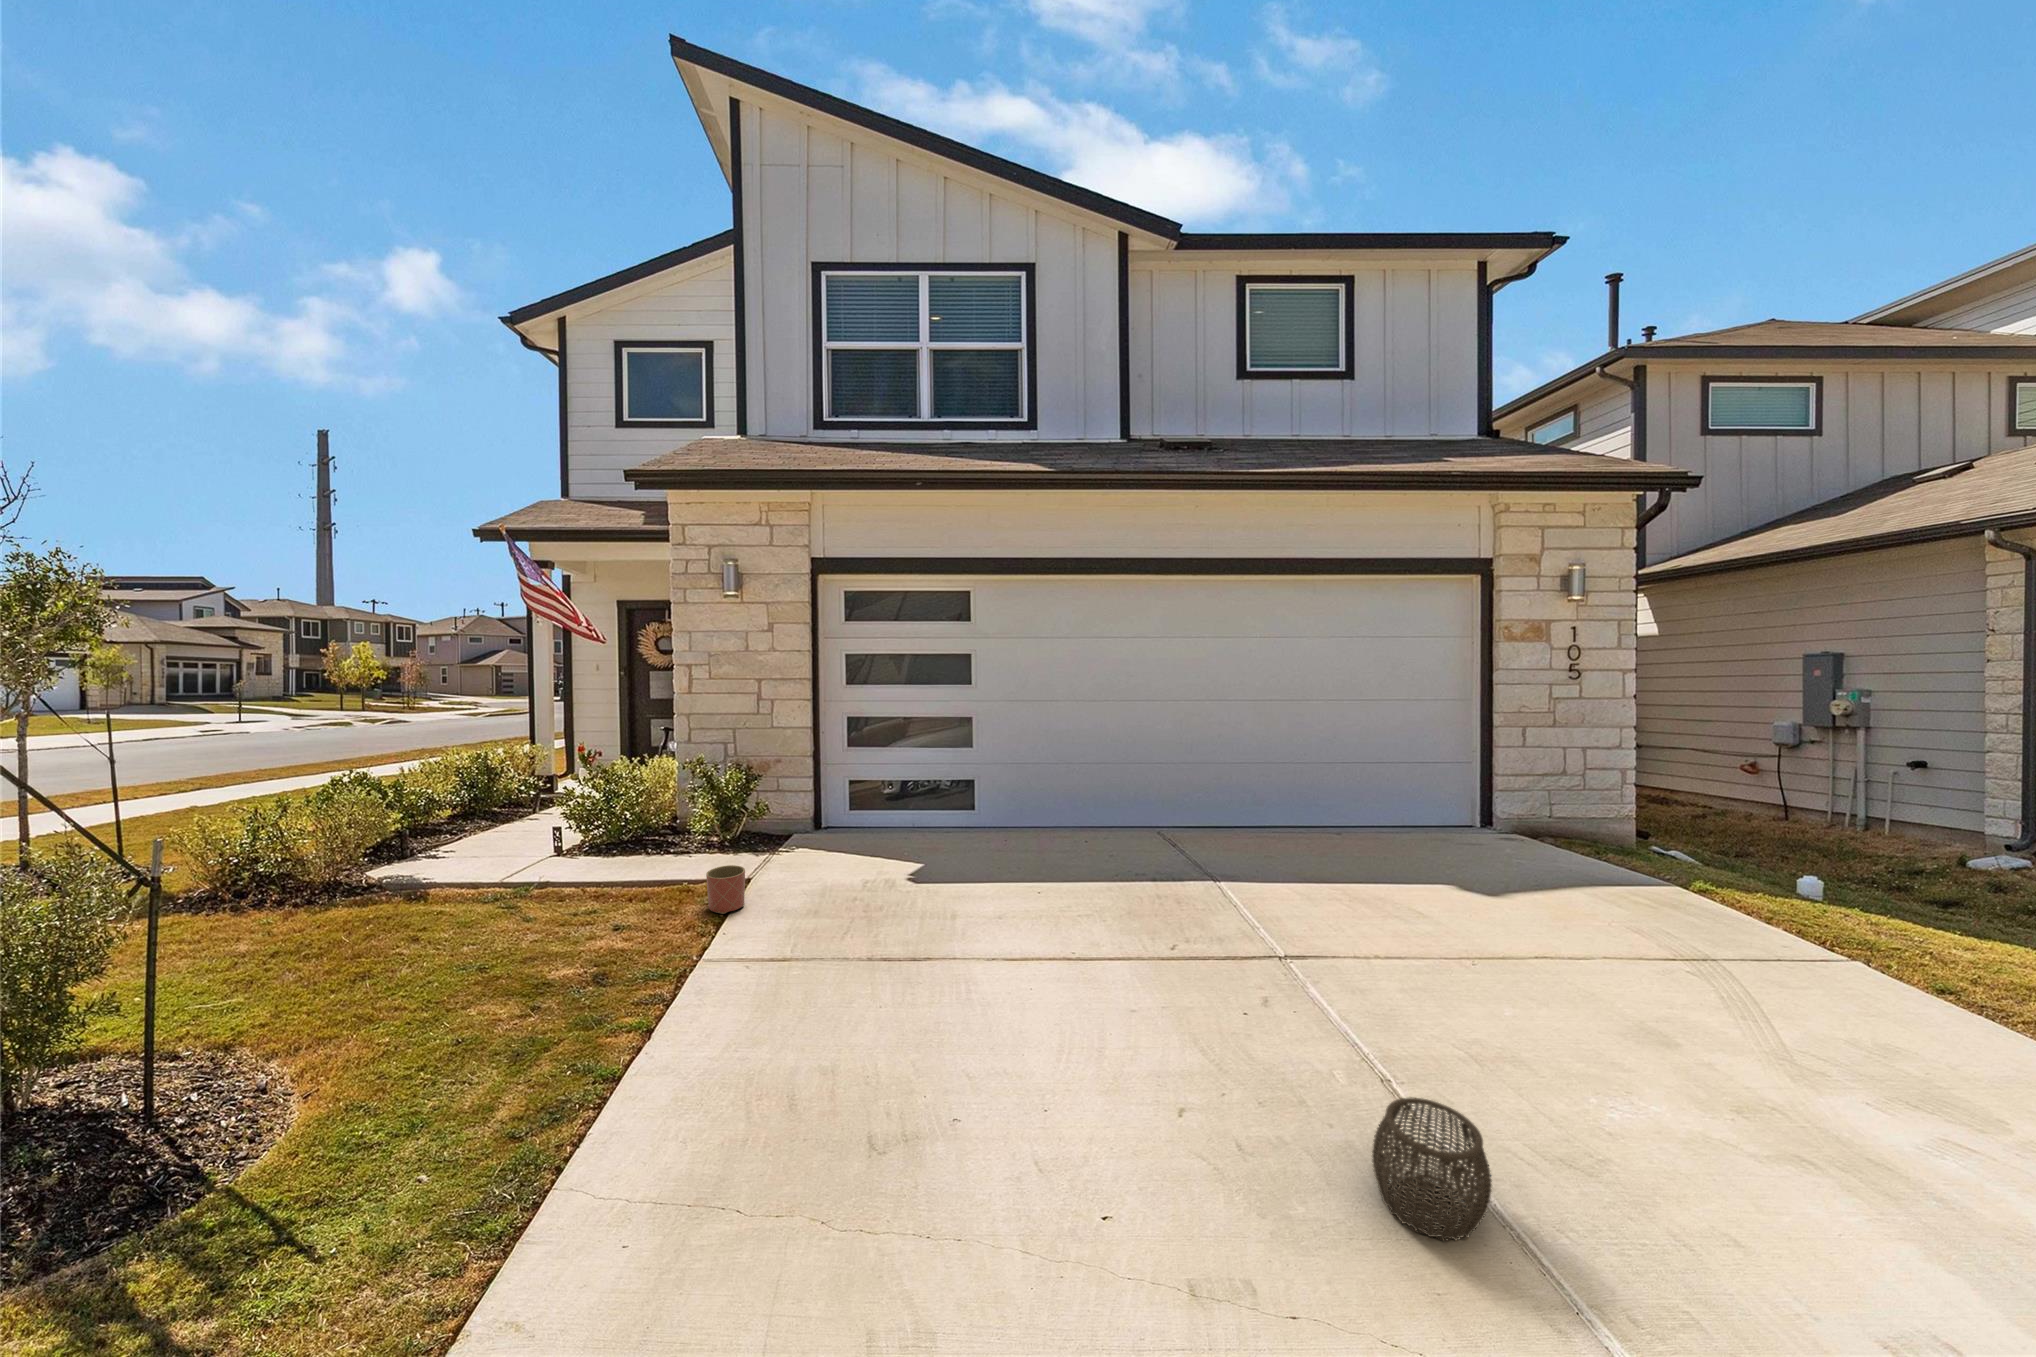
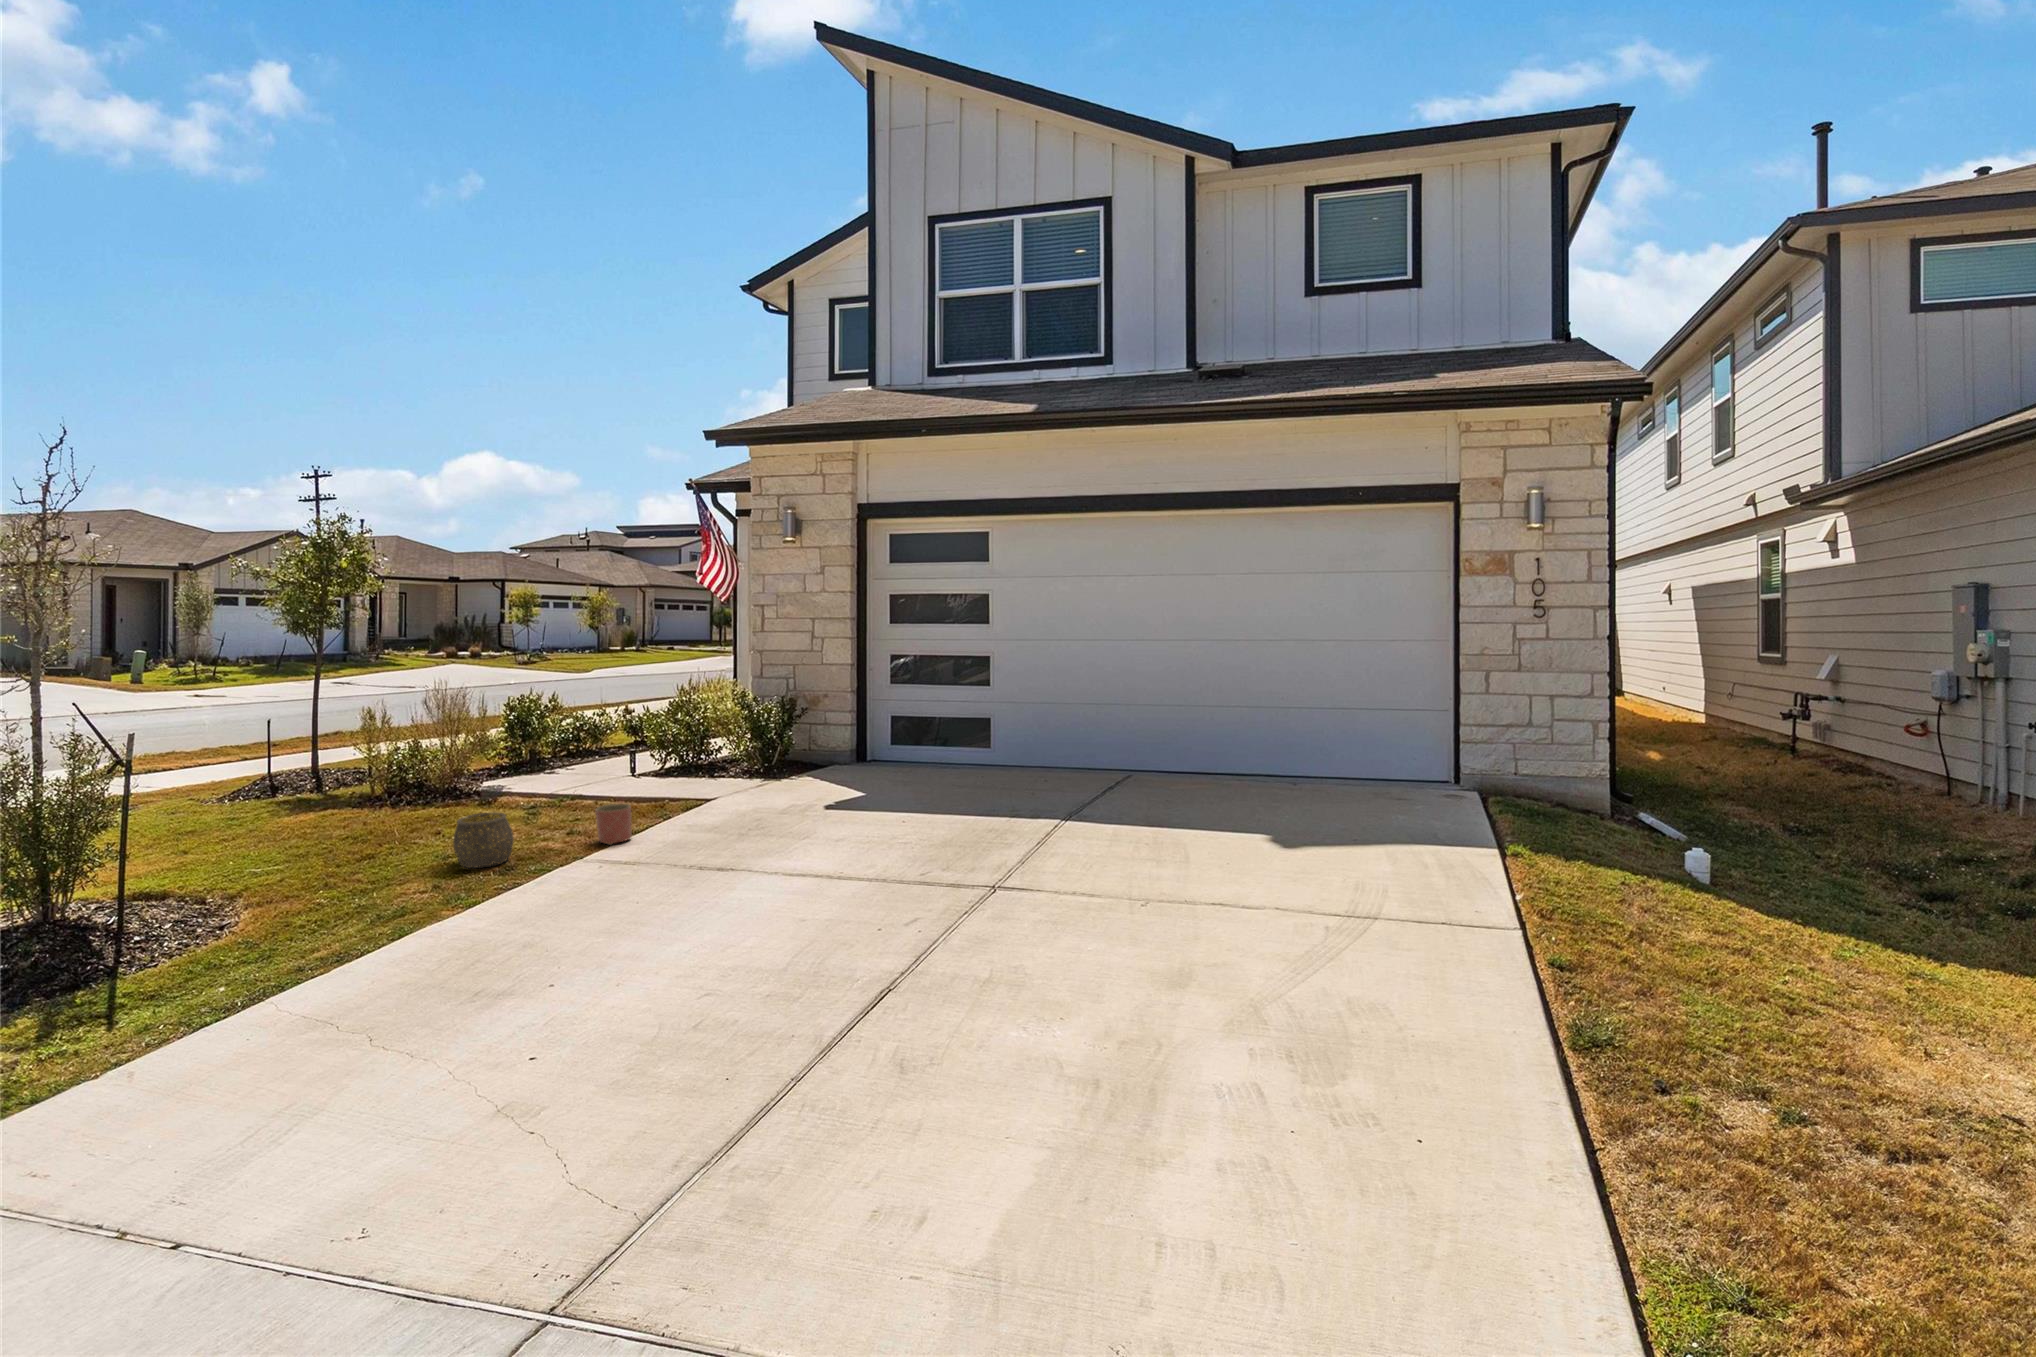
woven basket: present [1372,1097,1492,1241] -> present [453,812,513,868]

